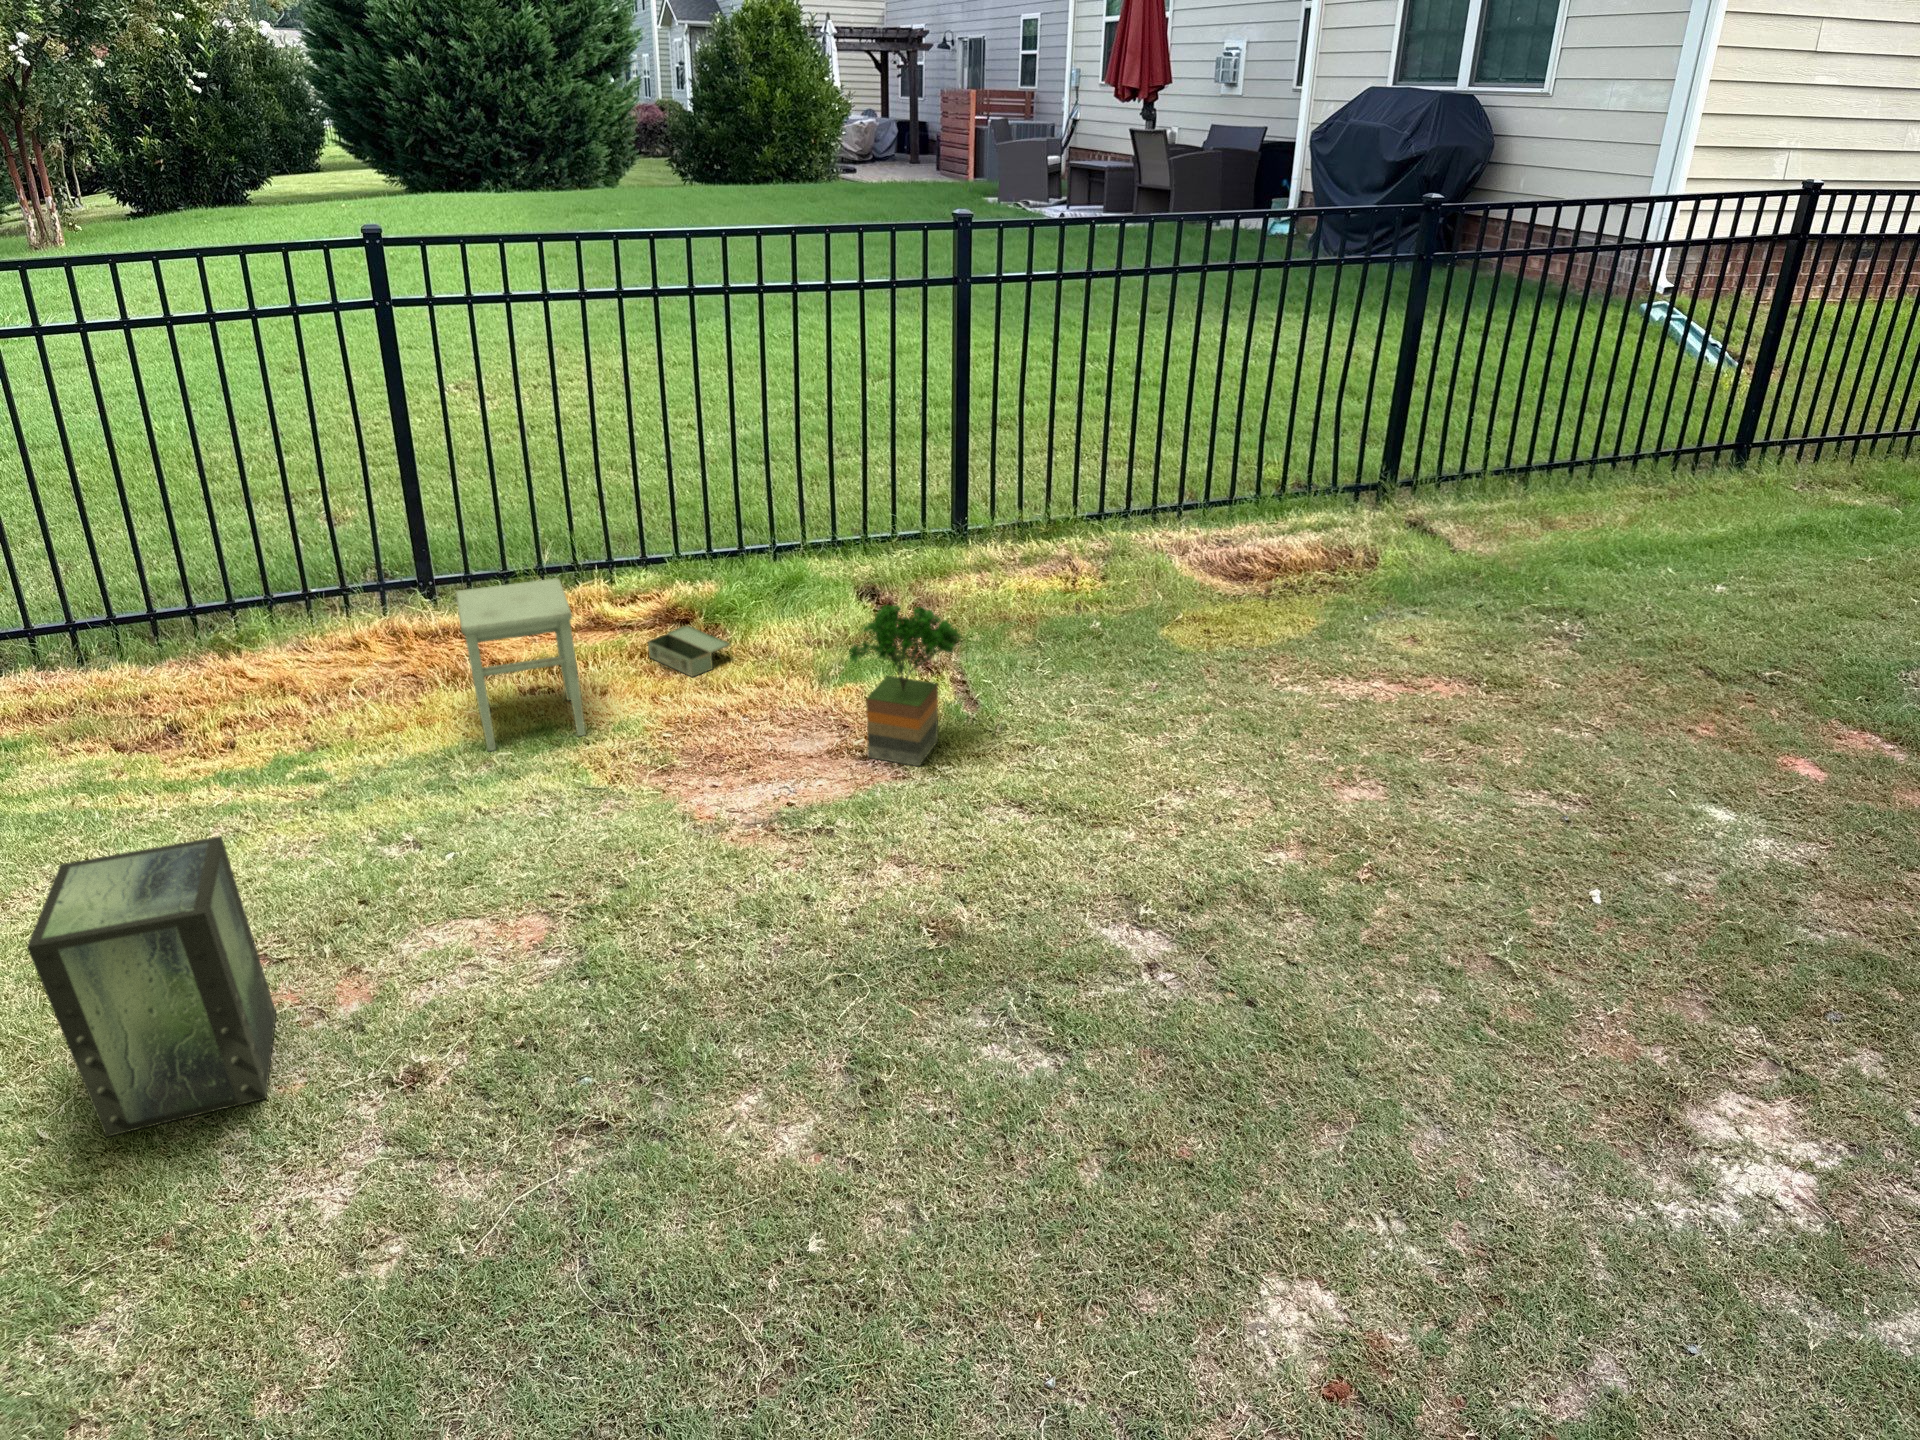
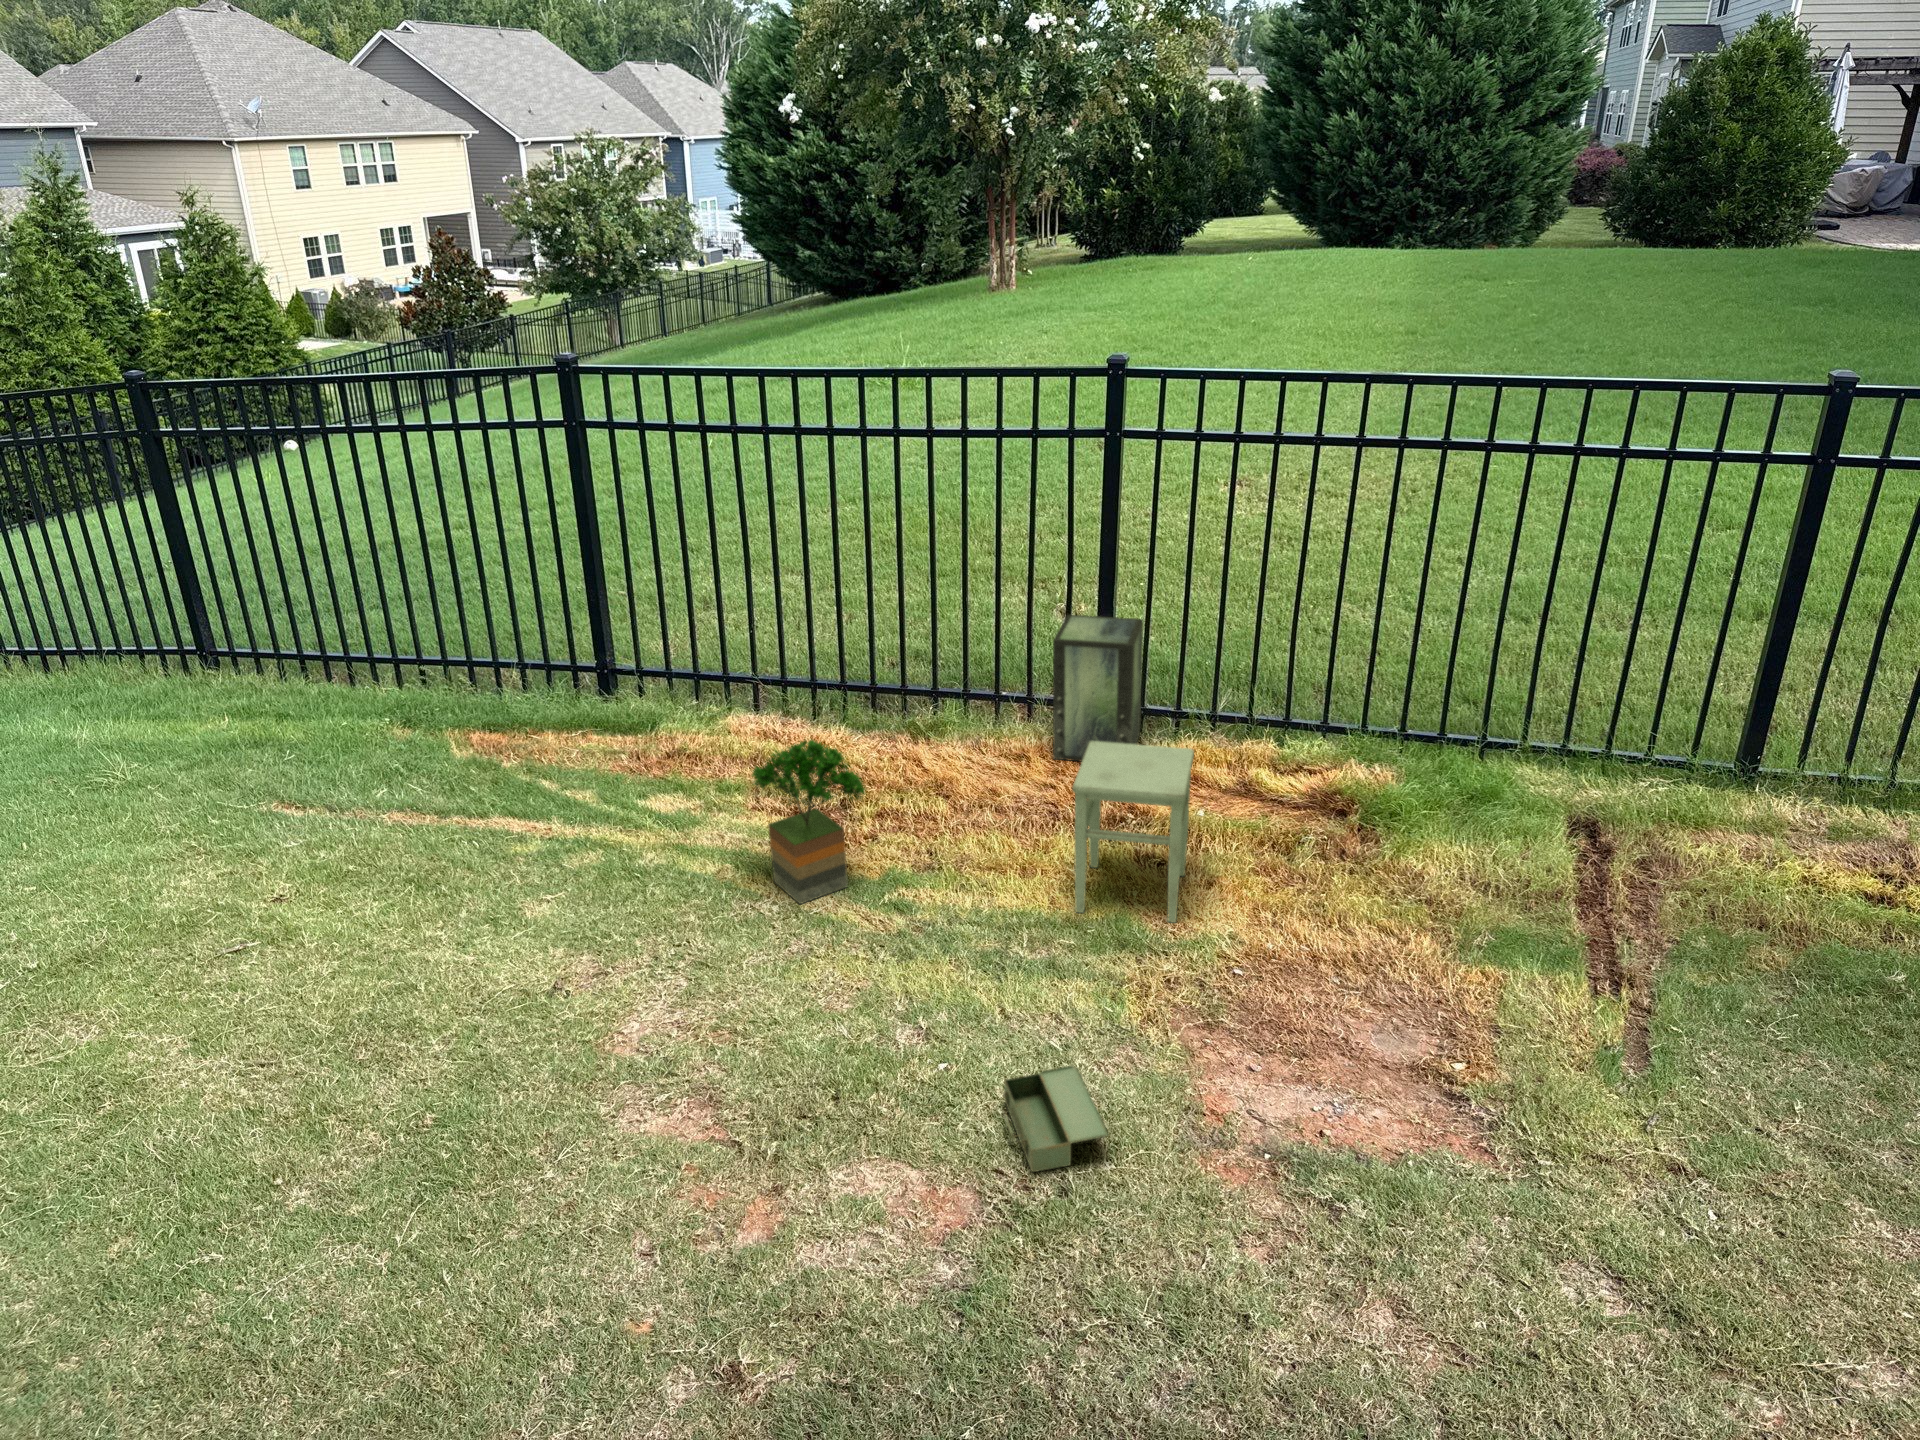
potted tree: present [848,605,962,766] -> present [752,740,865,904]
toolbox: present [648,626,730,677] -> present [1003,1066,1108,1172]
storage box: present [27,836,276,1137] -> present [1053,615,1143,761]

